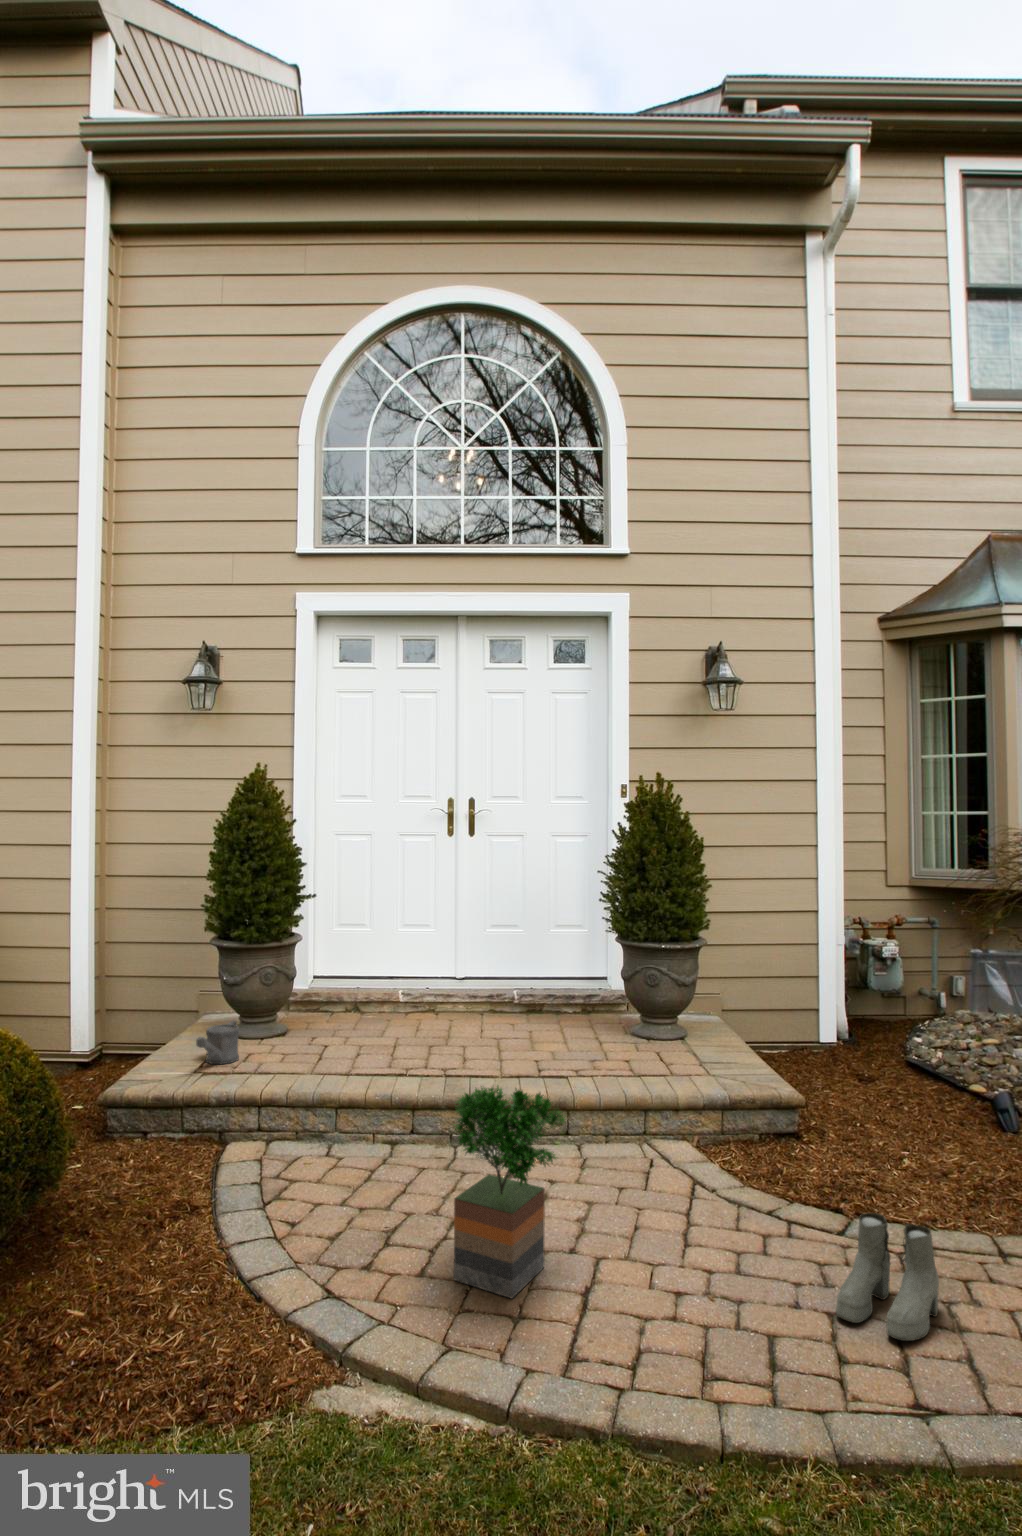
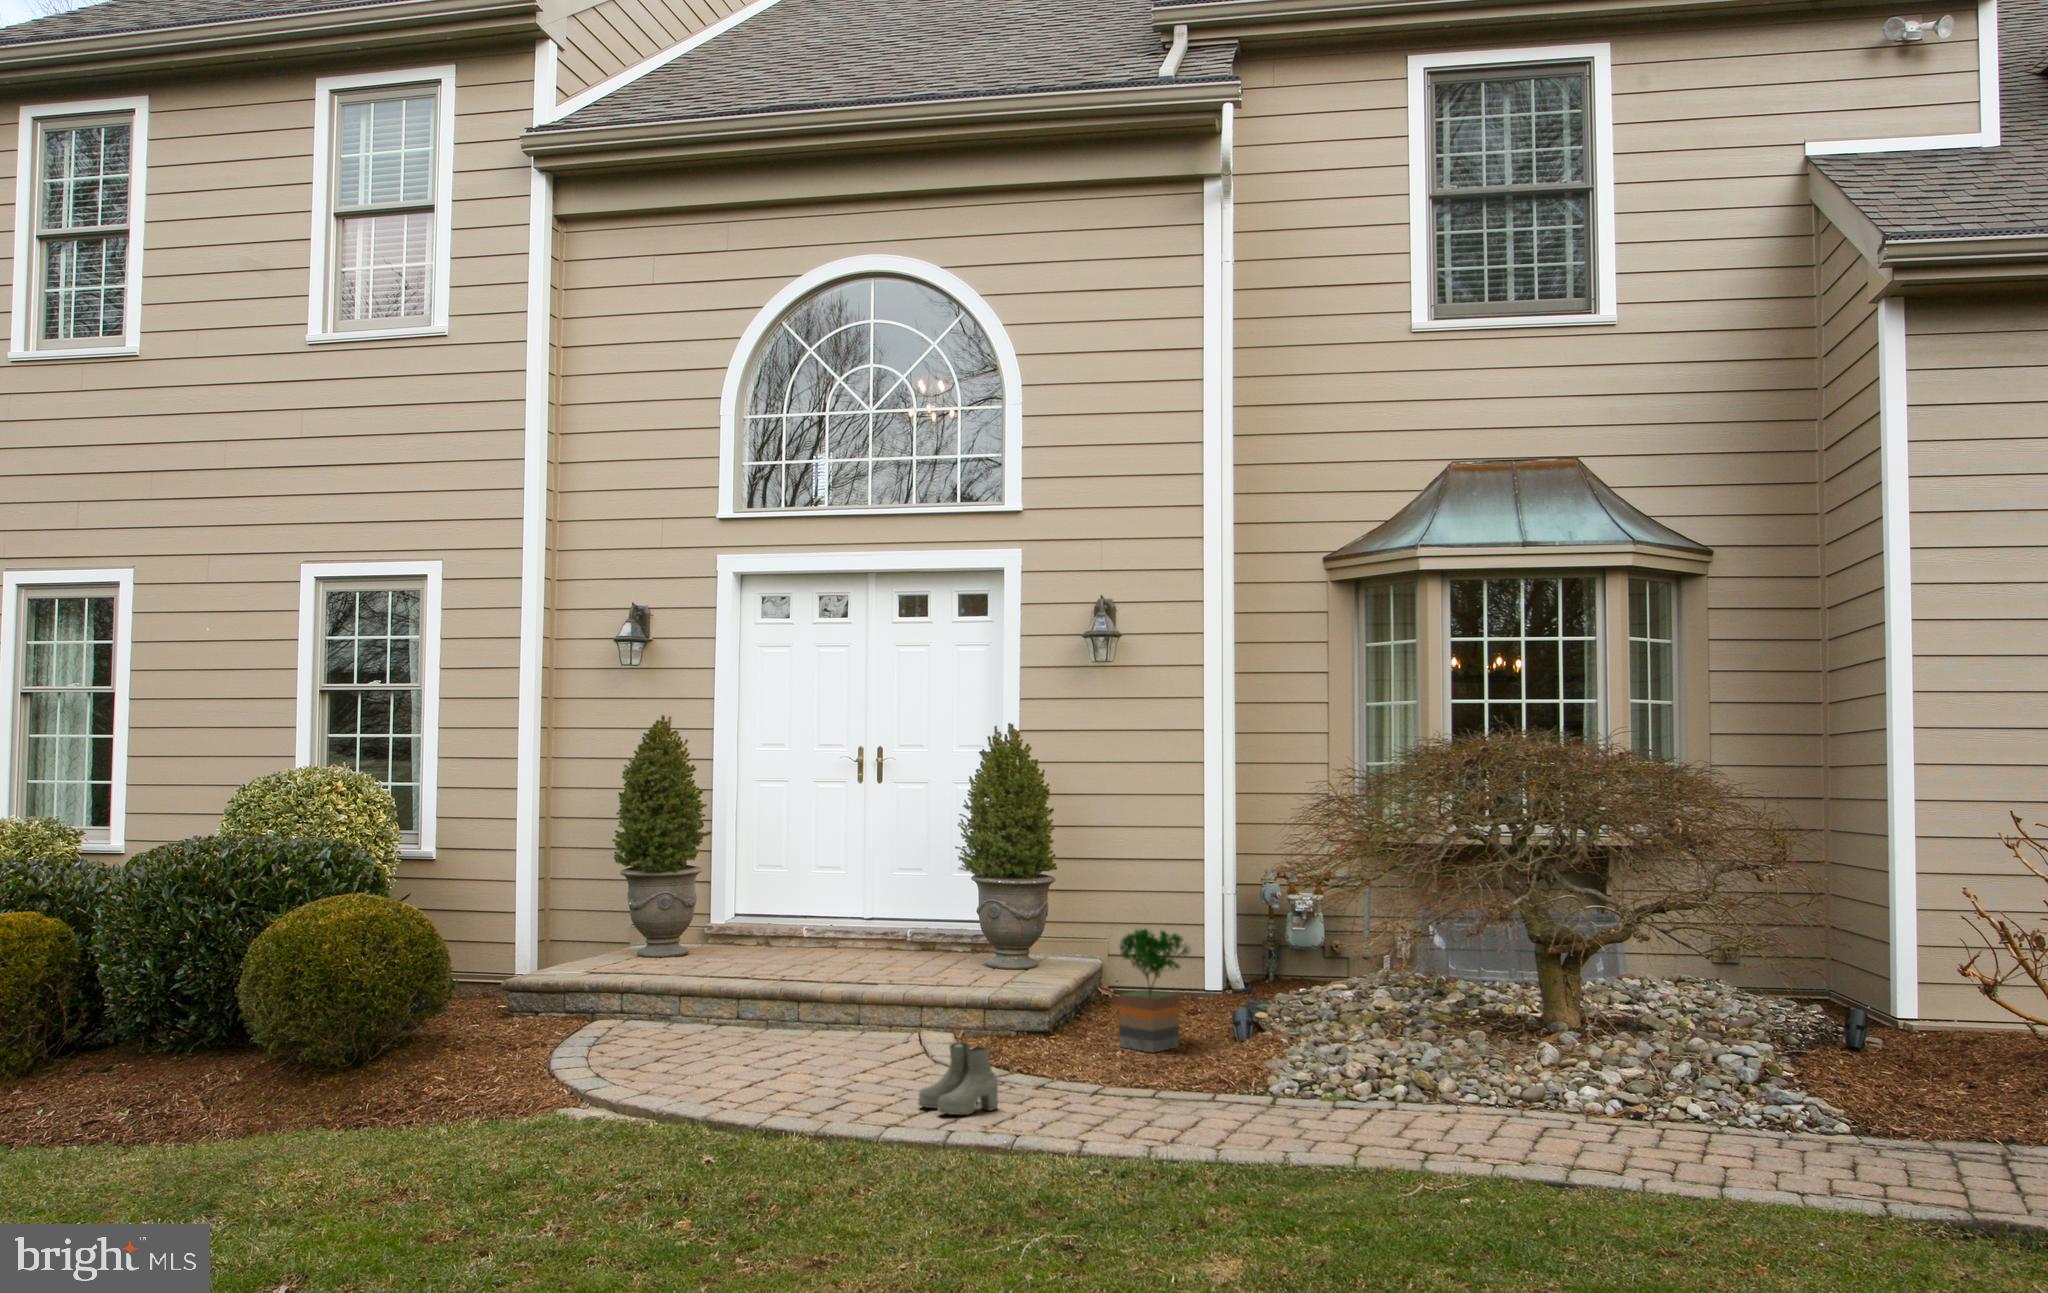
watering can: present [196,1021,239,1064] -> none [585,936,631,968]
potted tree: present [454,1086,565,1298] -> present [1118,929,1191,1053]

